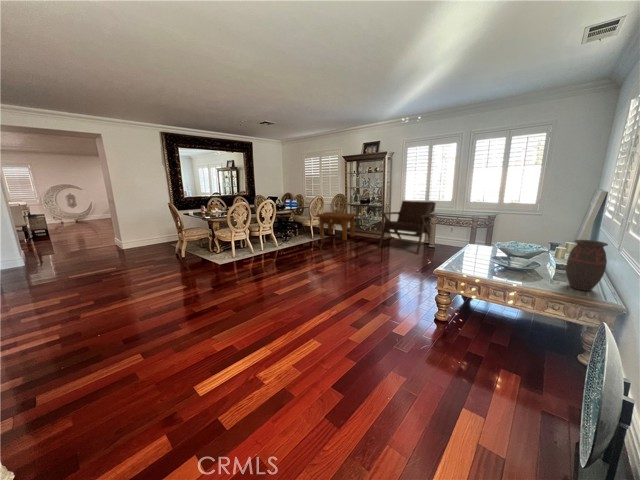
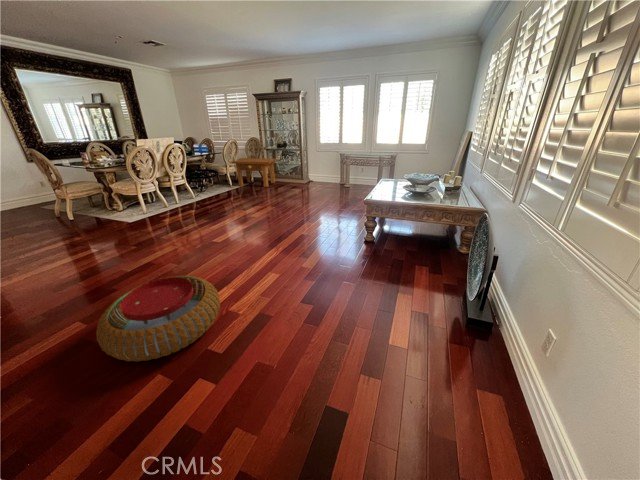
lounge chair: present [379,201,436,254] -> none [301,144,349,194]
decorative vase: present [566,240,608,291] -> none [450,166,475,203]
pouf: none [144,327,258,416] -> present [96,276,220,362]

